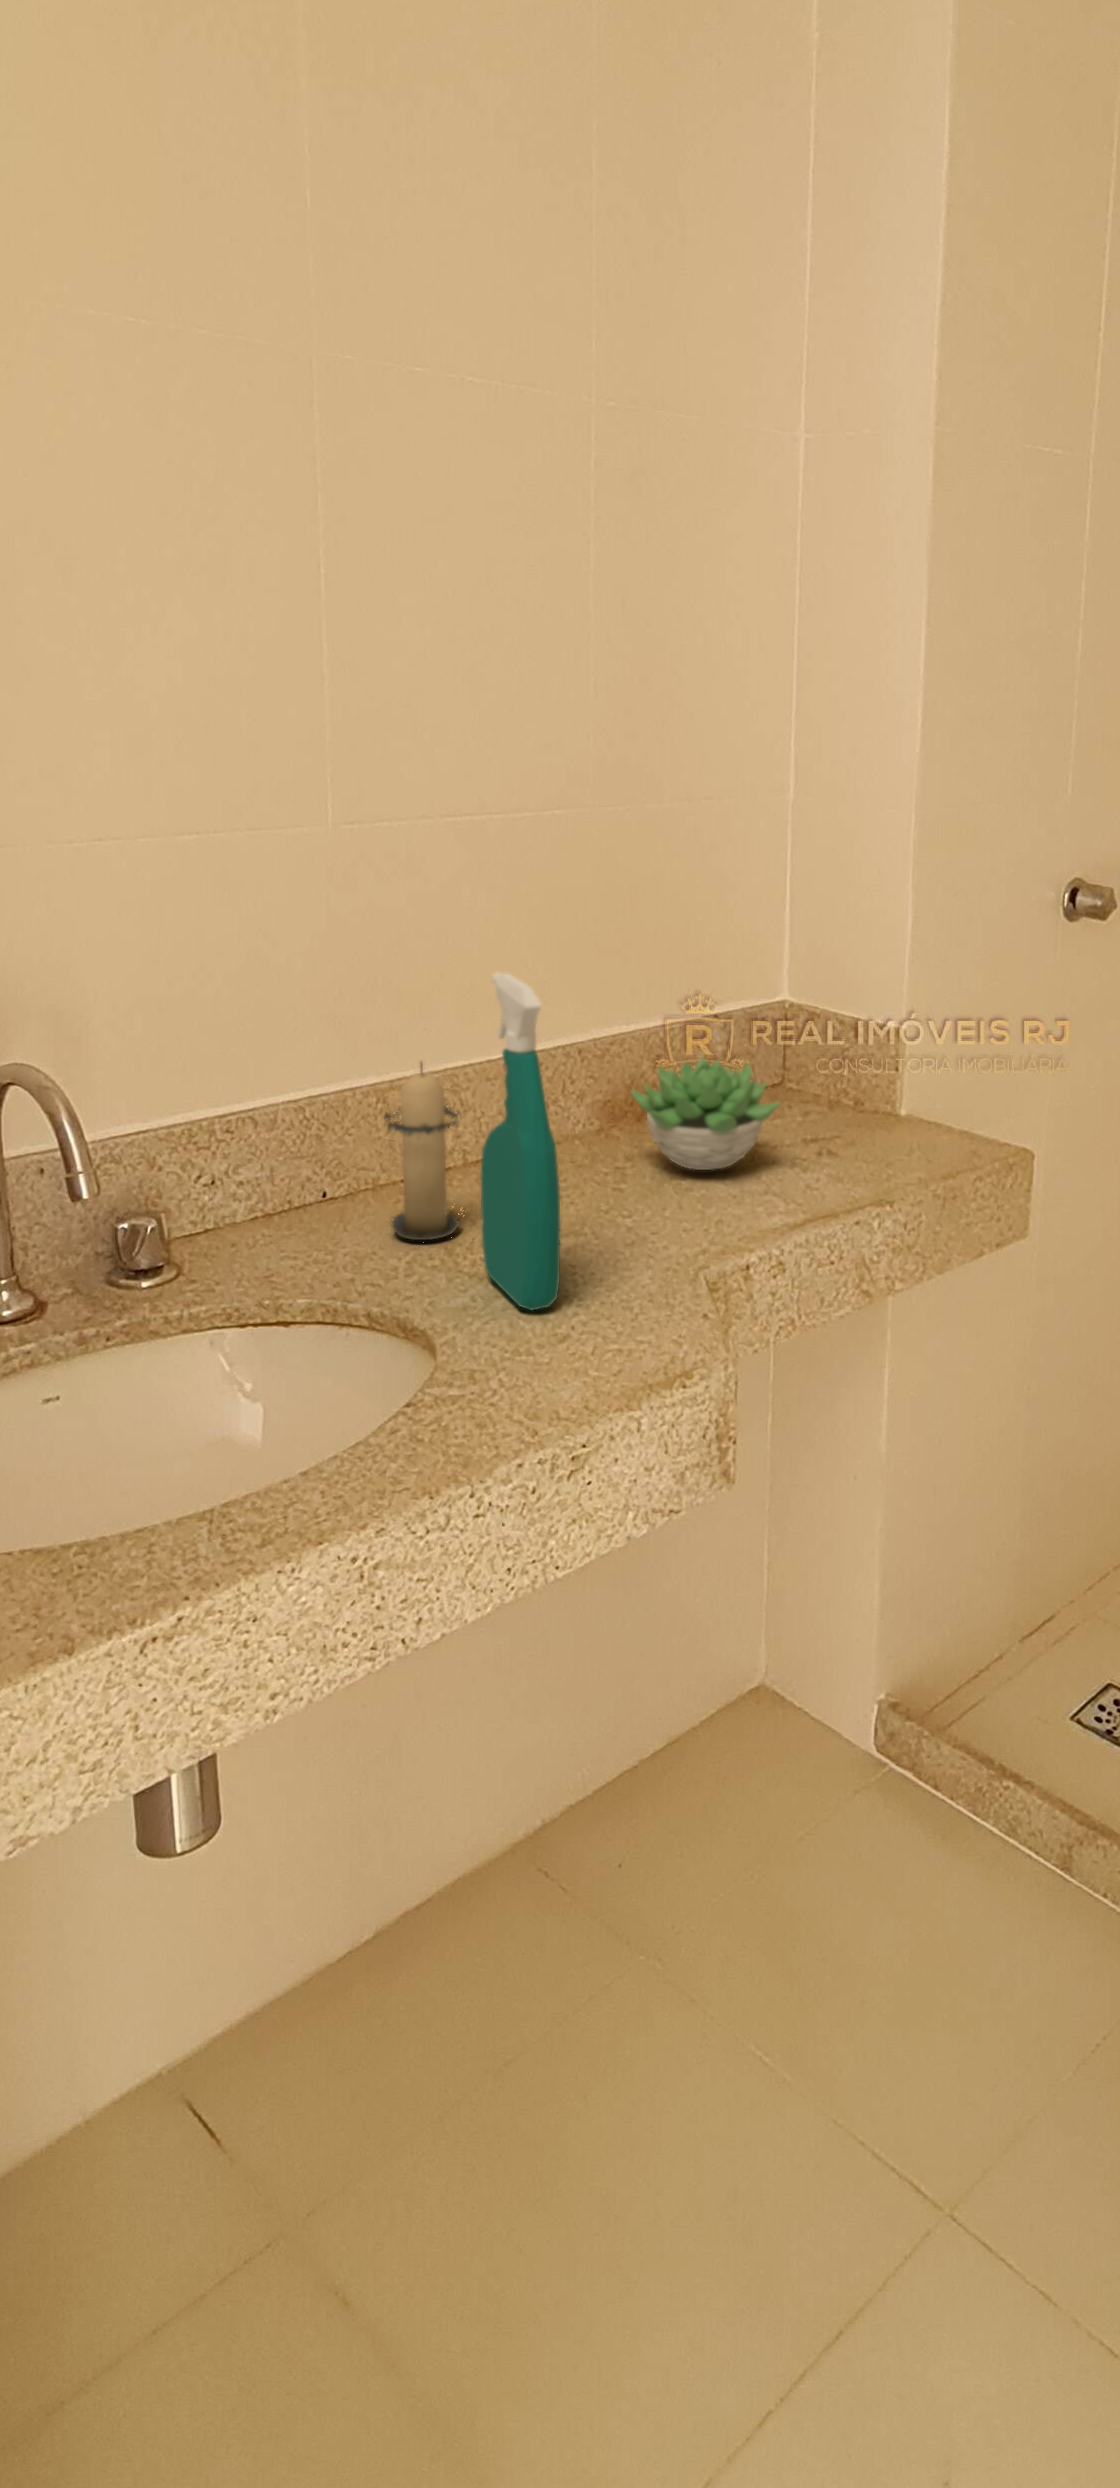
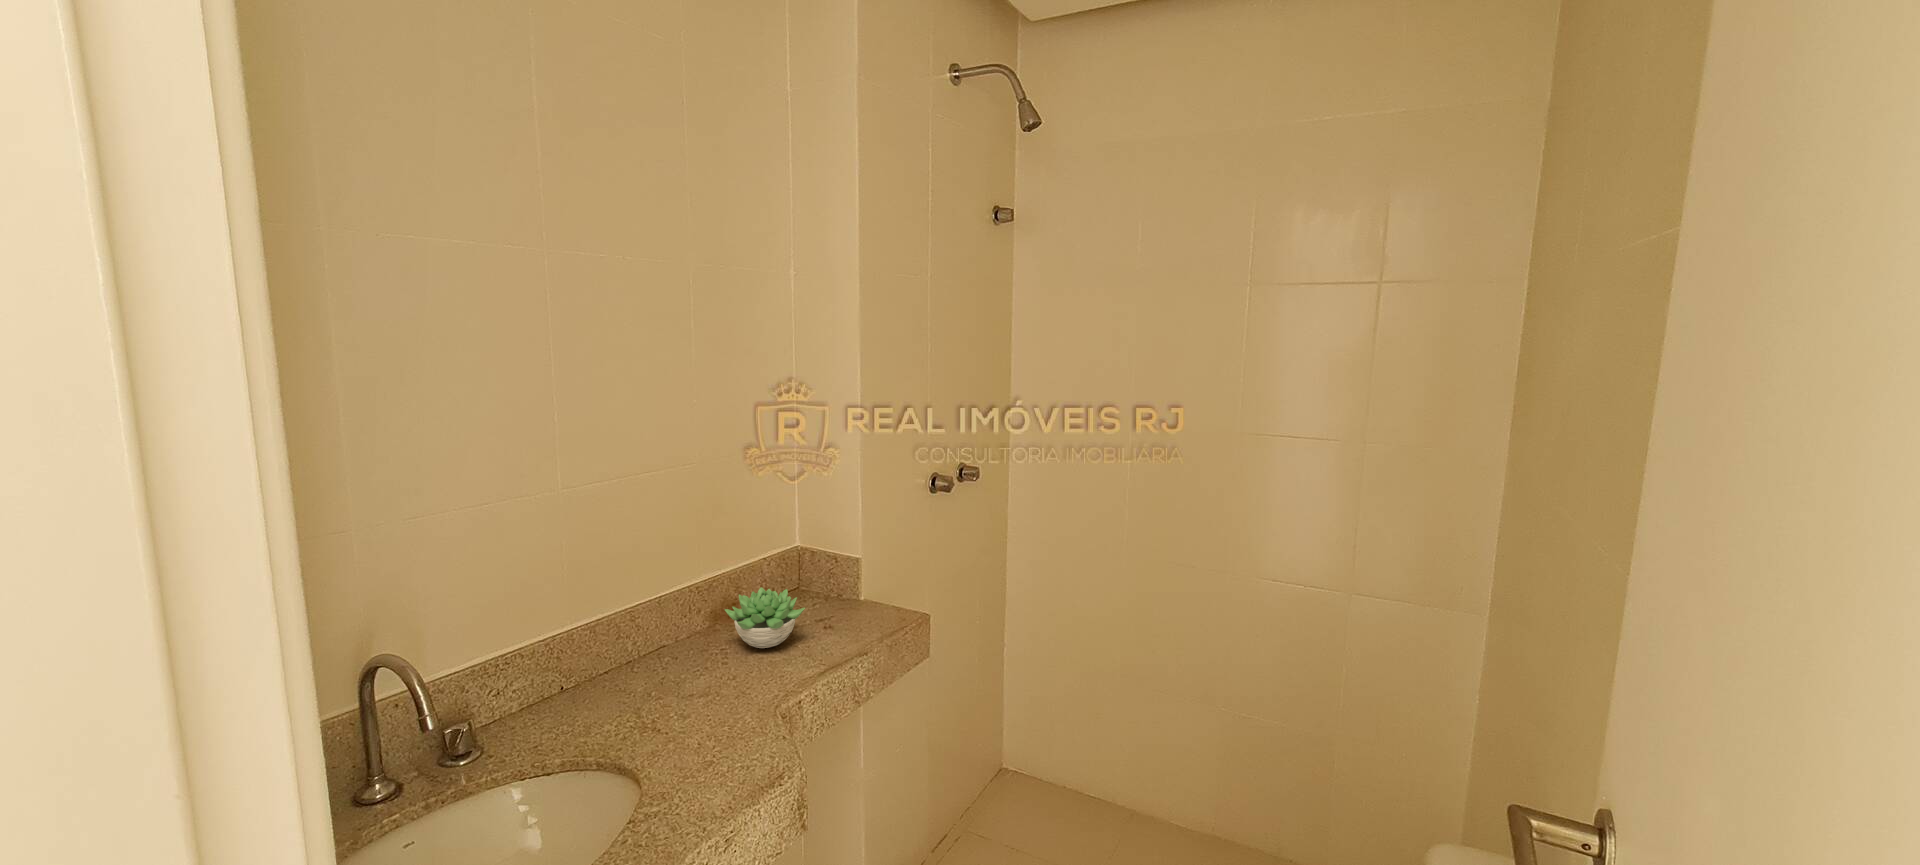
spray bottle: present [480,973,560,1310] -> none [656,572,705,751]
candle: present [384,1062,460,1240] -> none [594,616,646,715]

